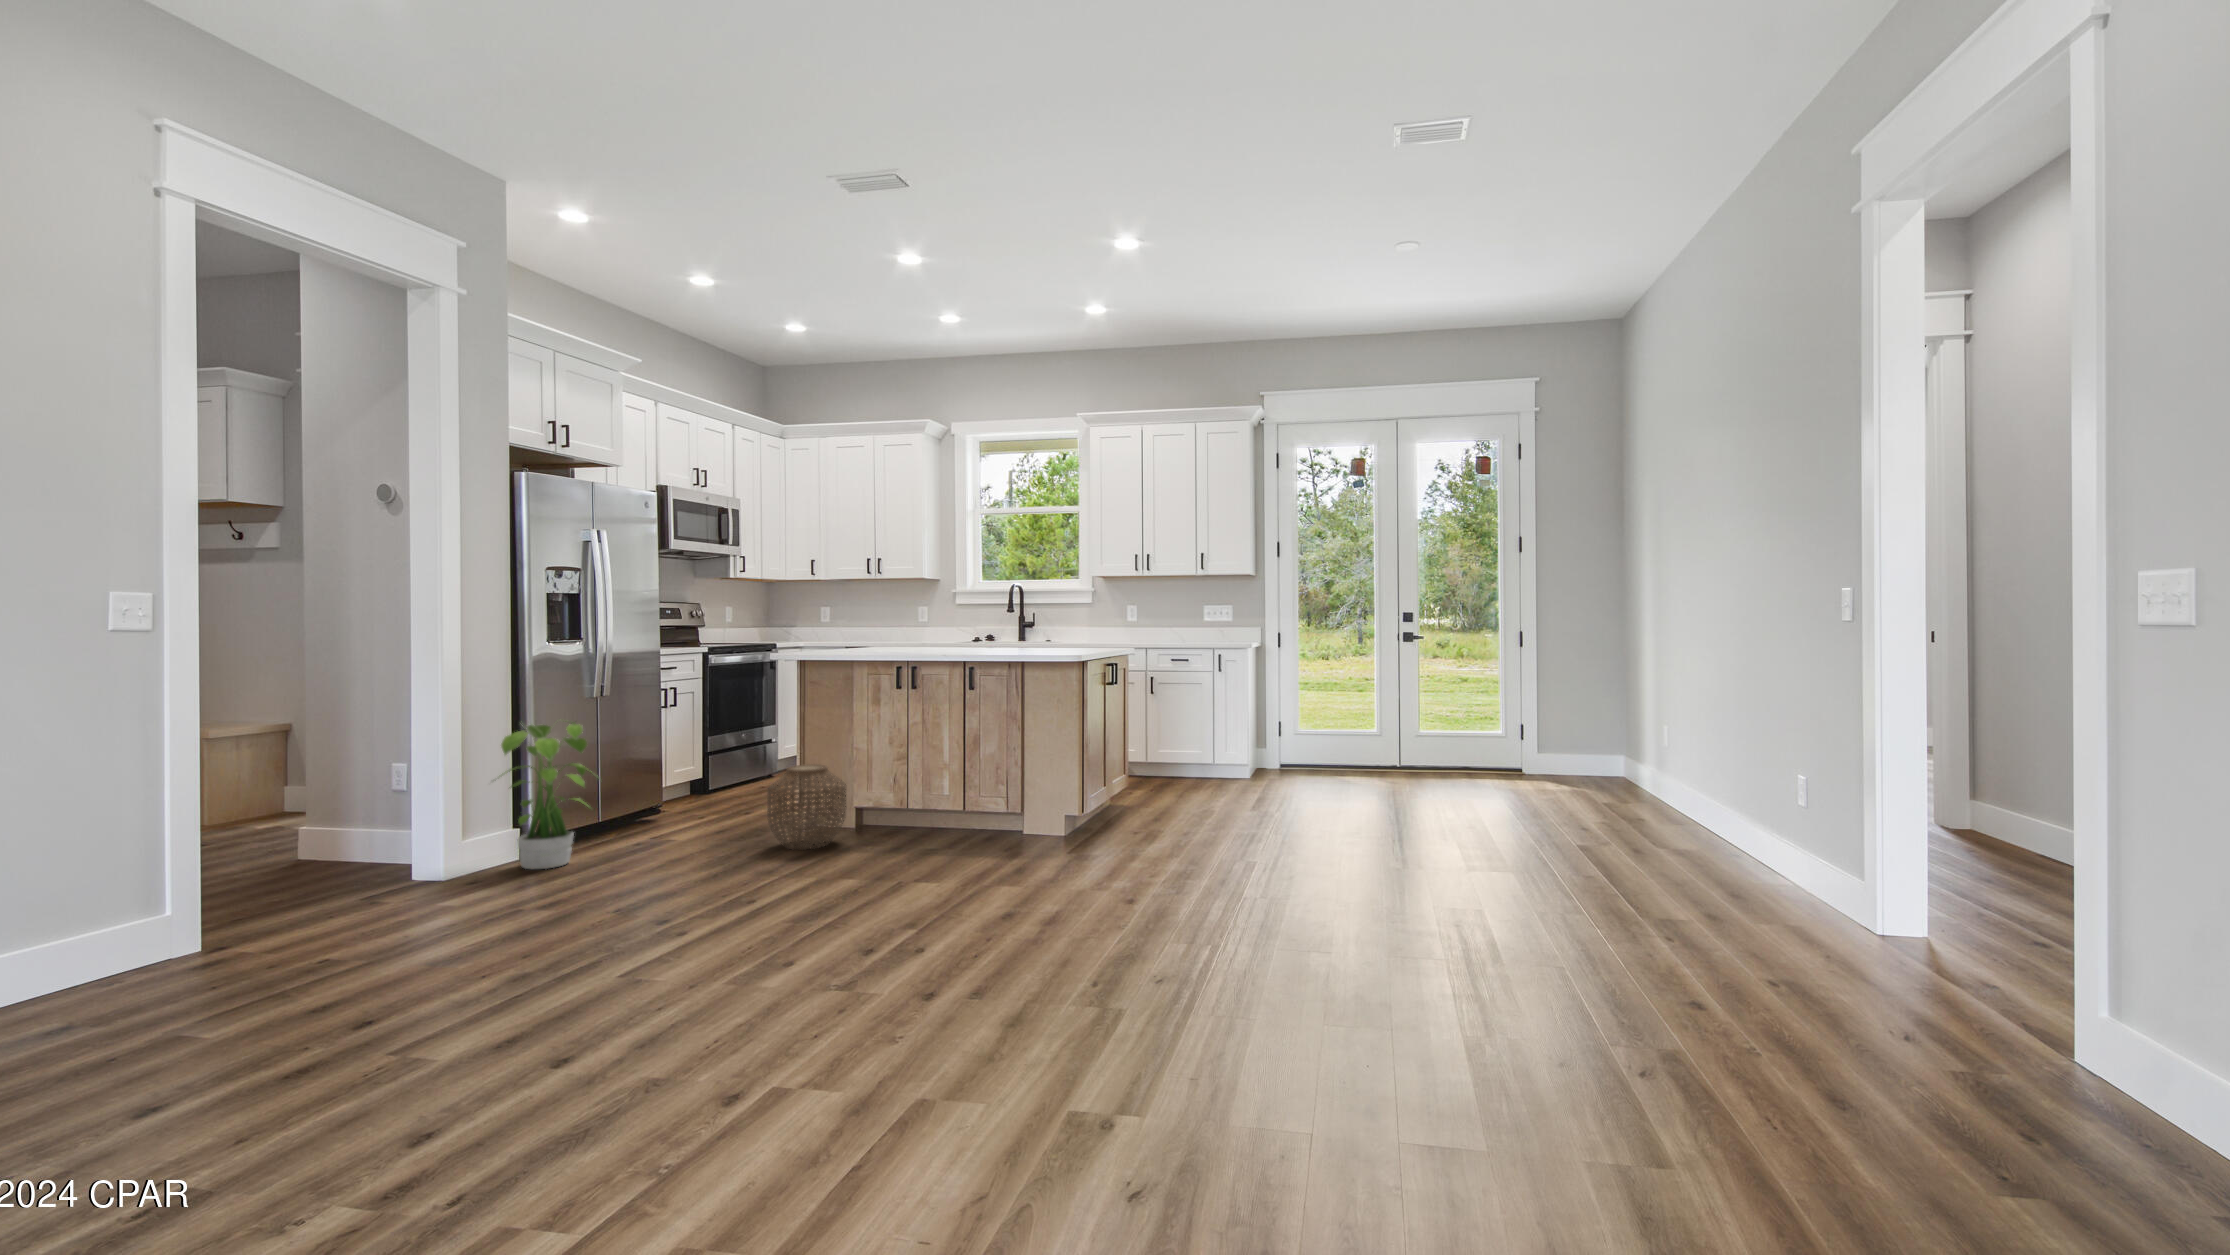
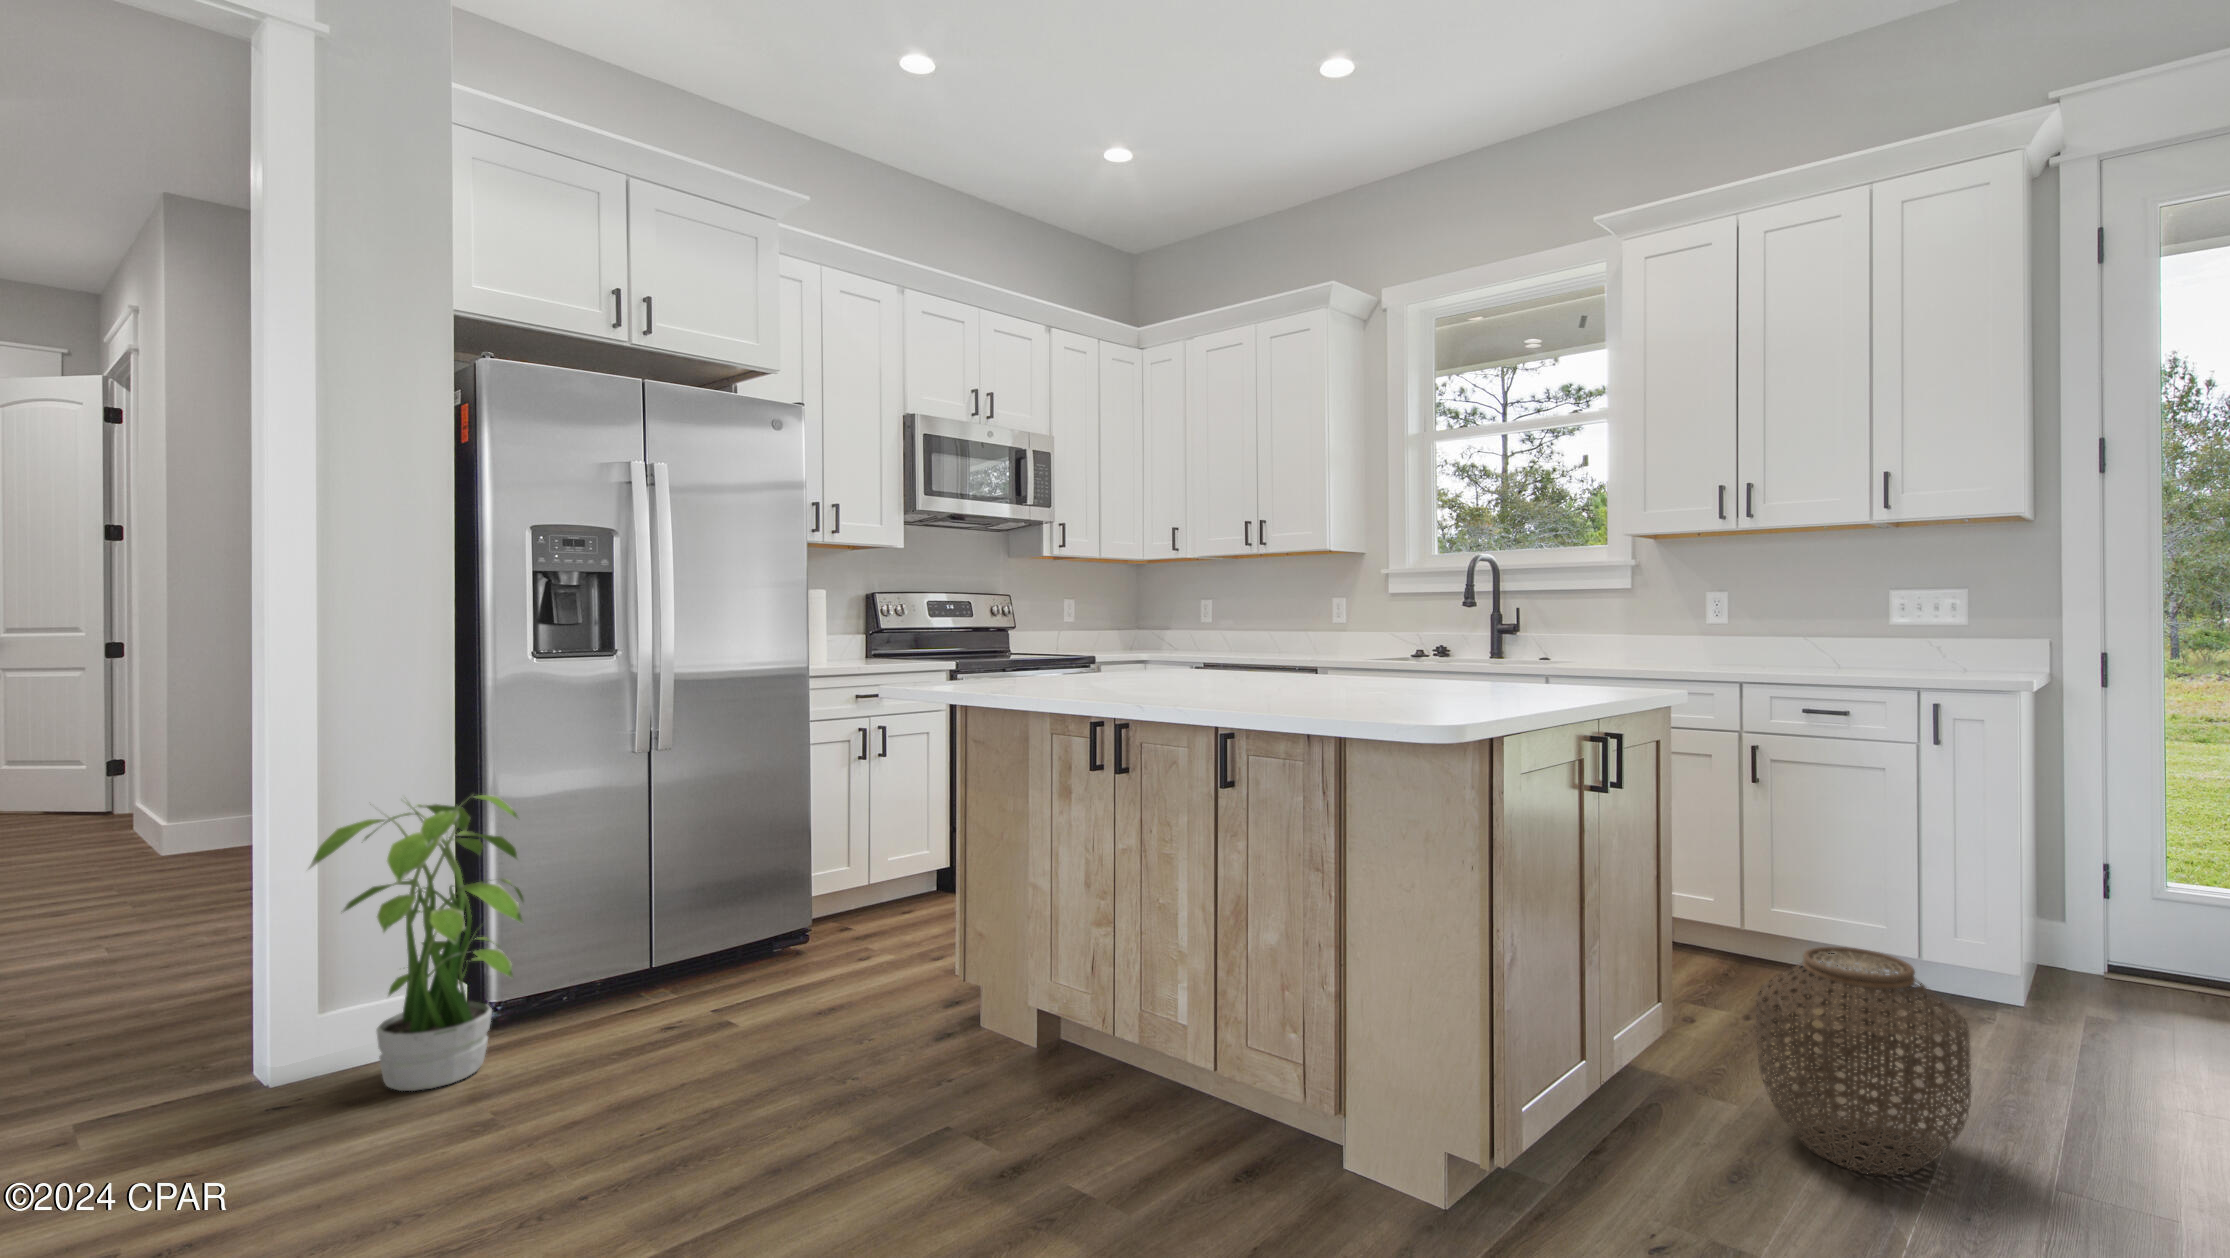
woven basket: present [767,764,846,849] -> present [1756,947,1971,1175]

